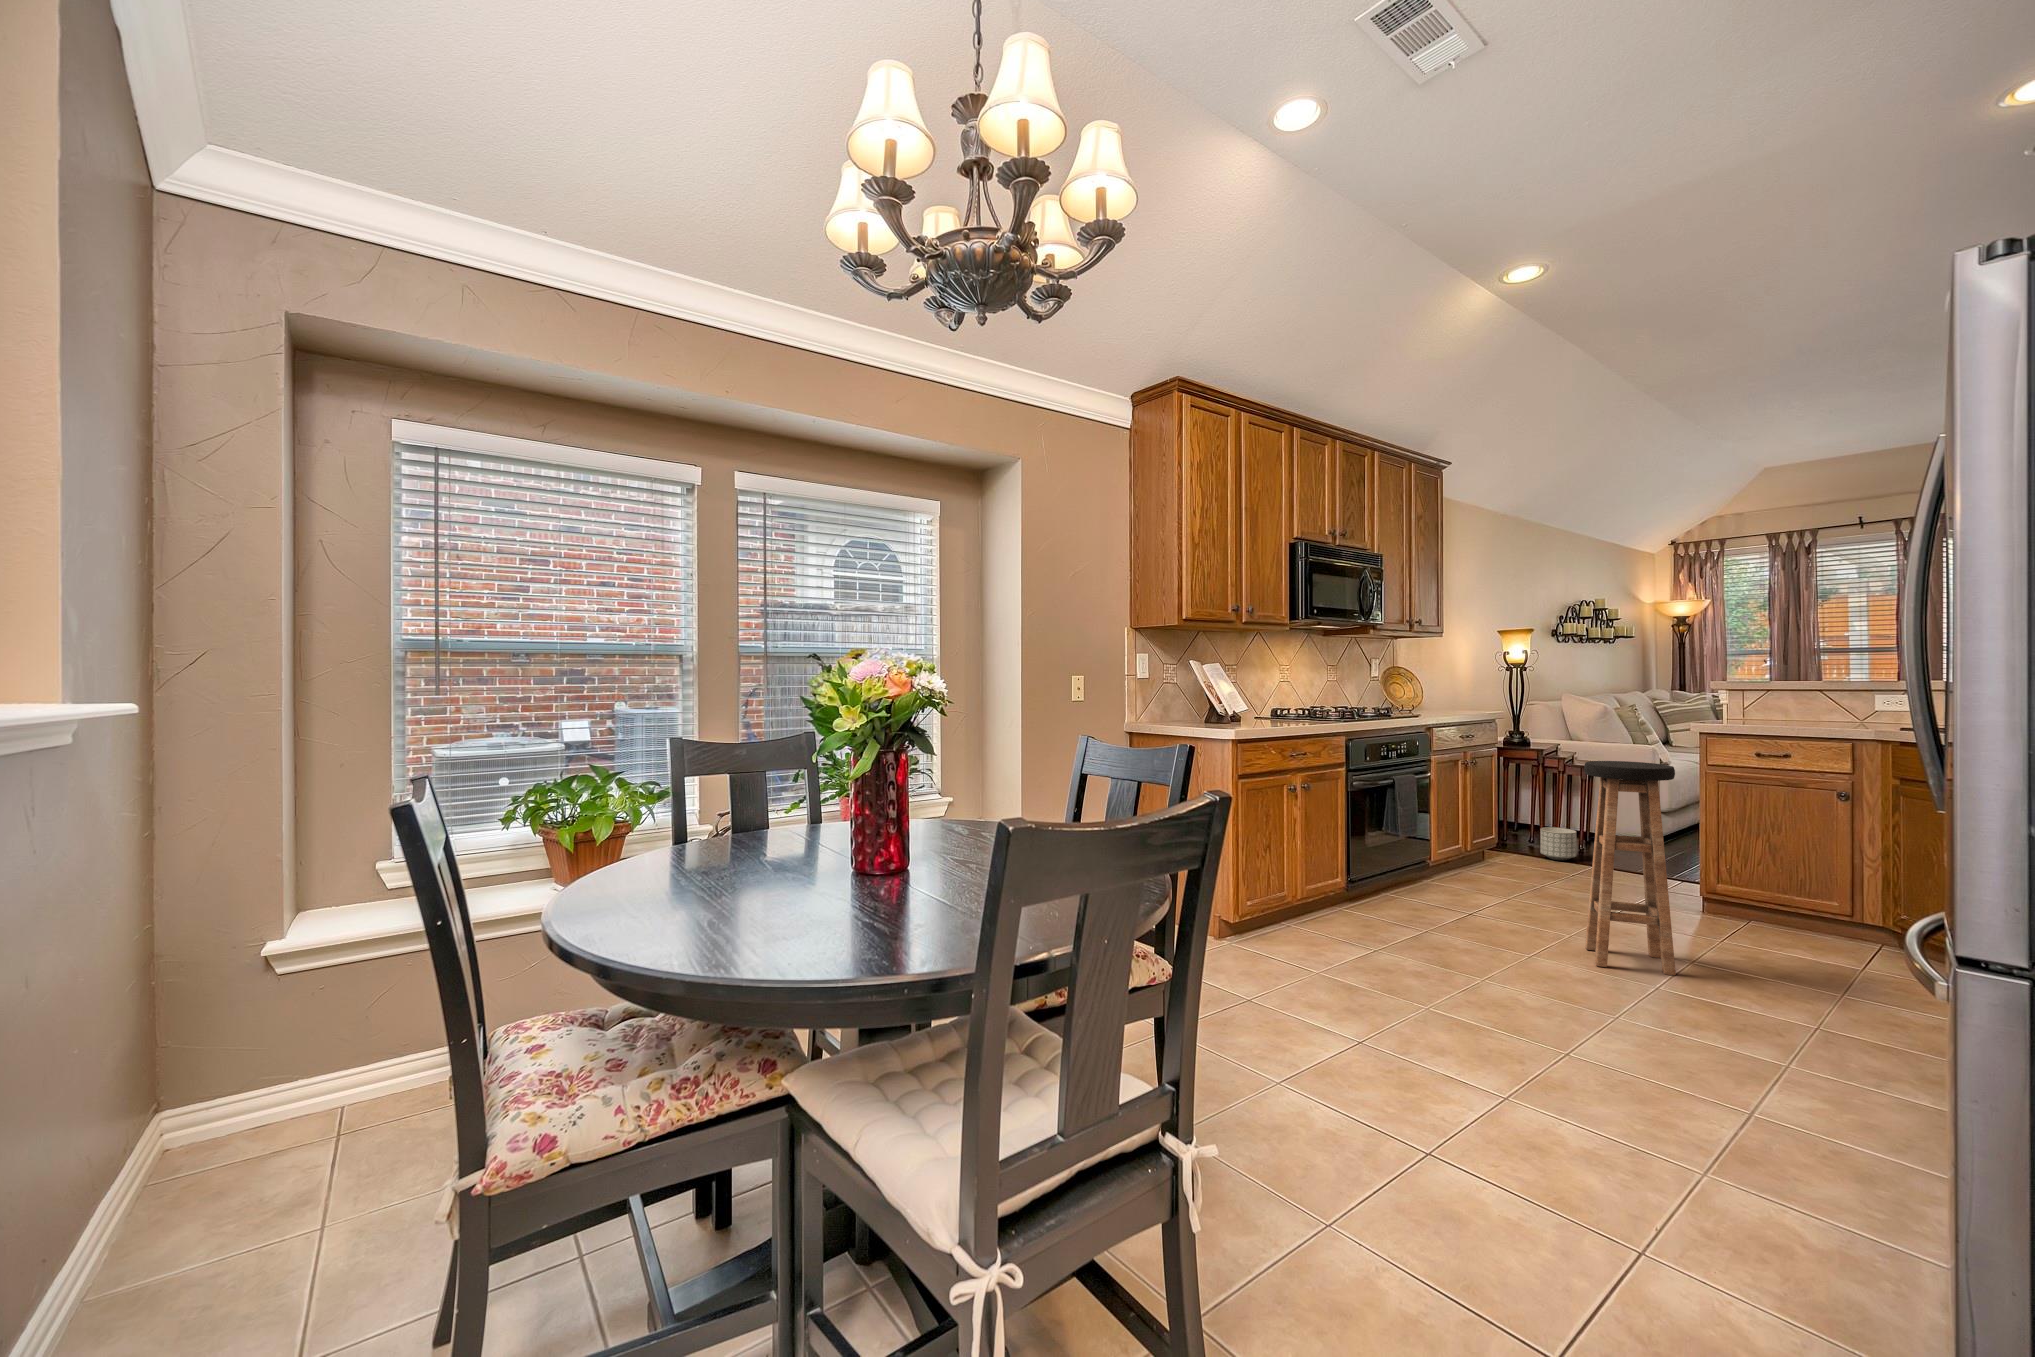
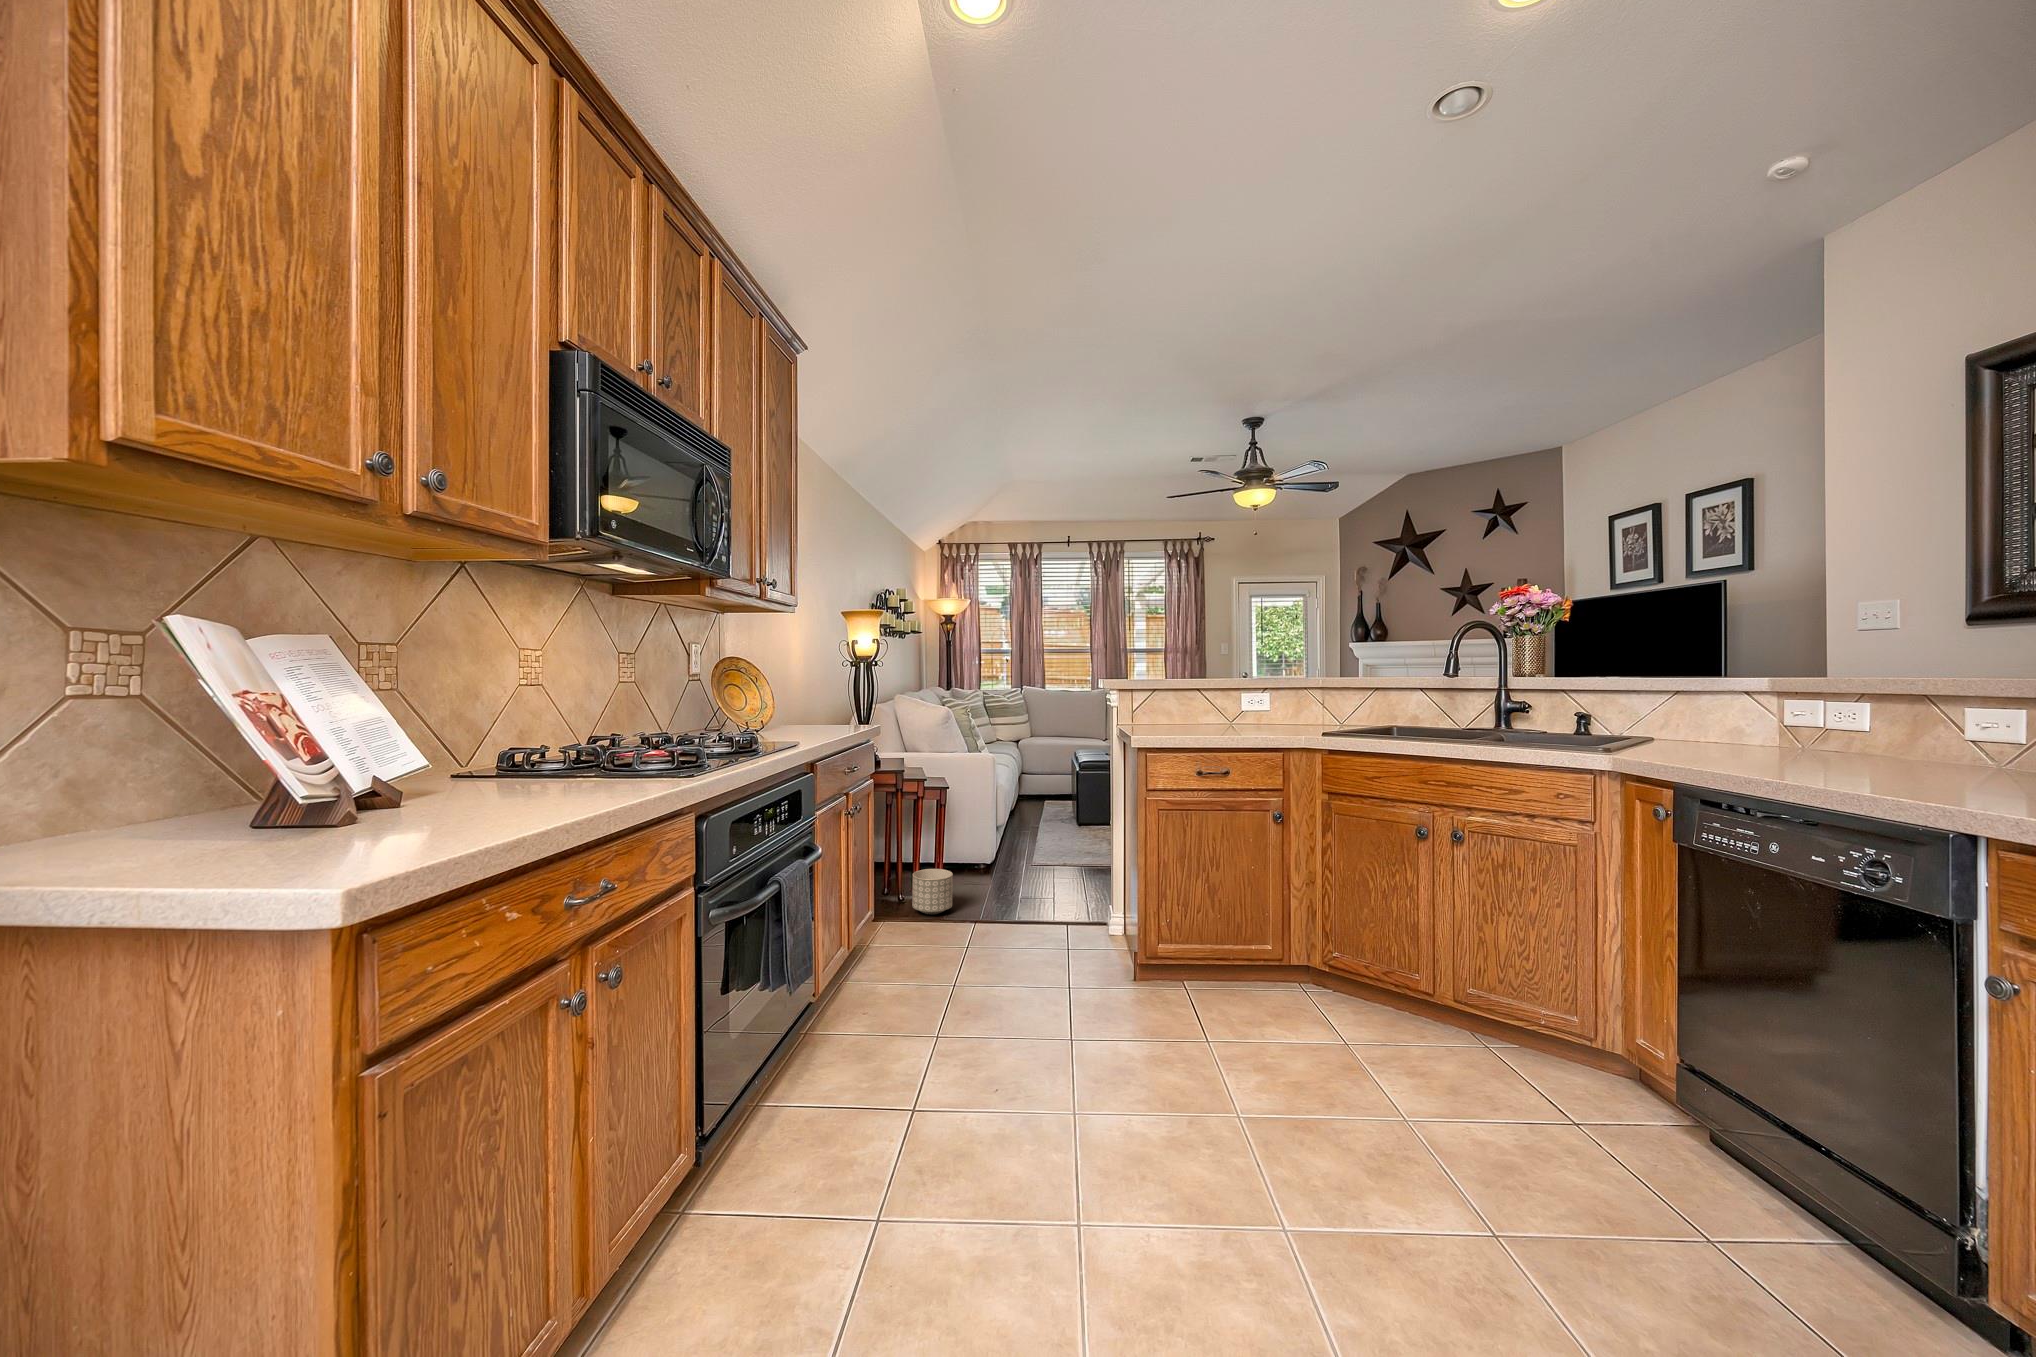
bar stool: present [1584,761,1676,975] -> none [1127,819,1283,1220]

